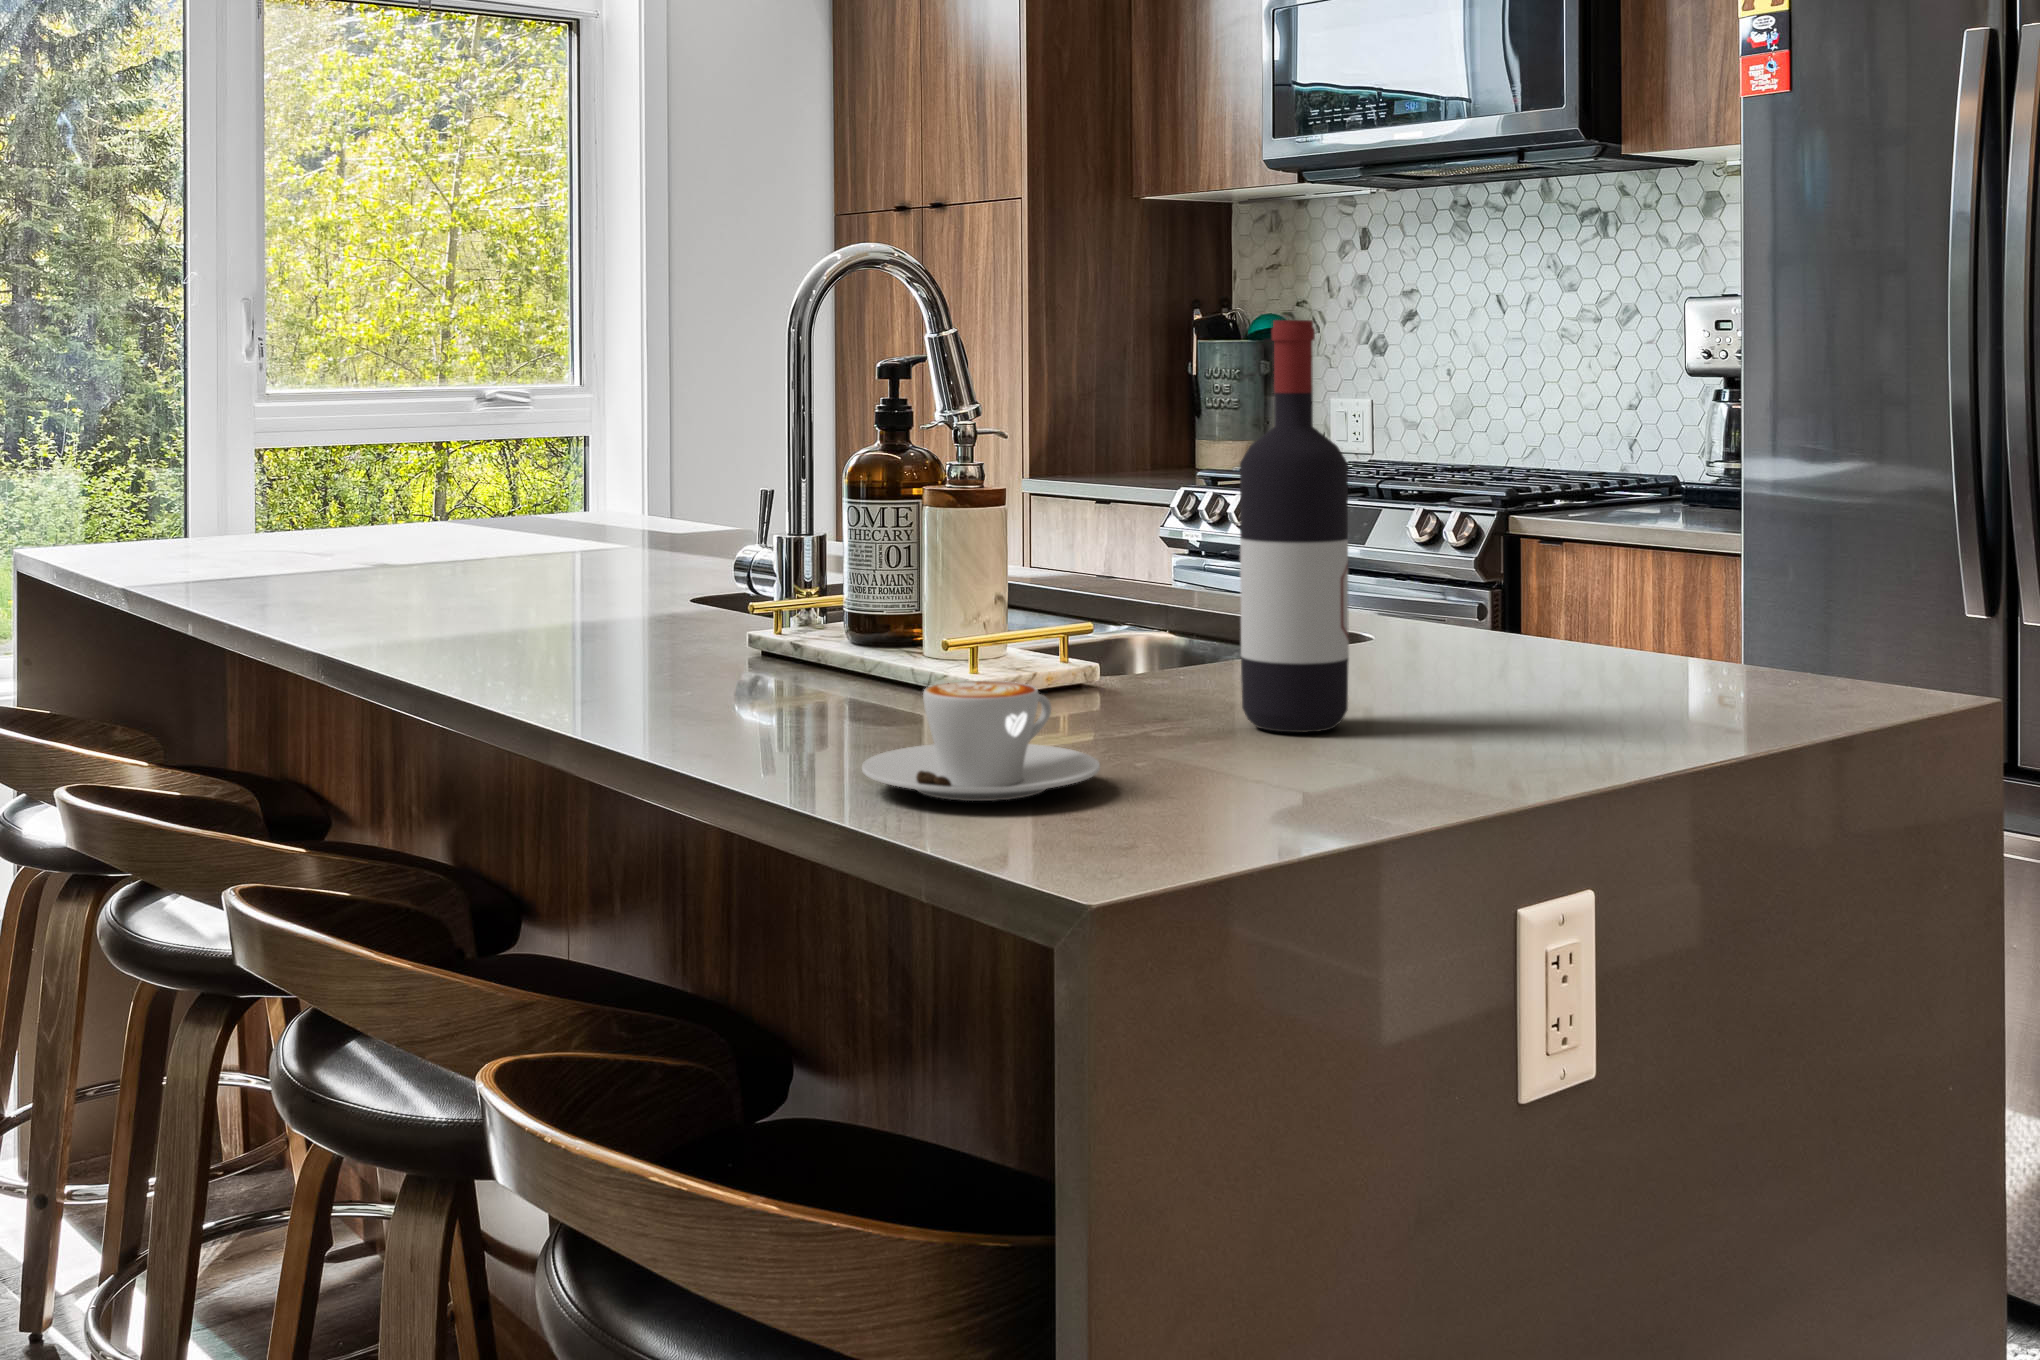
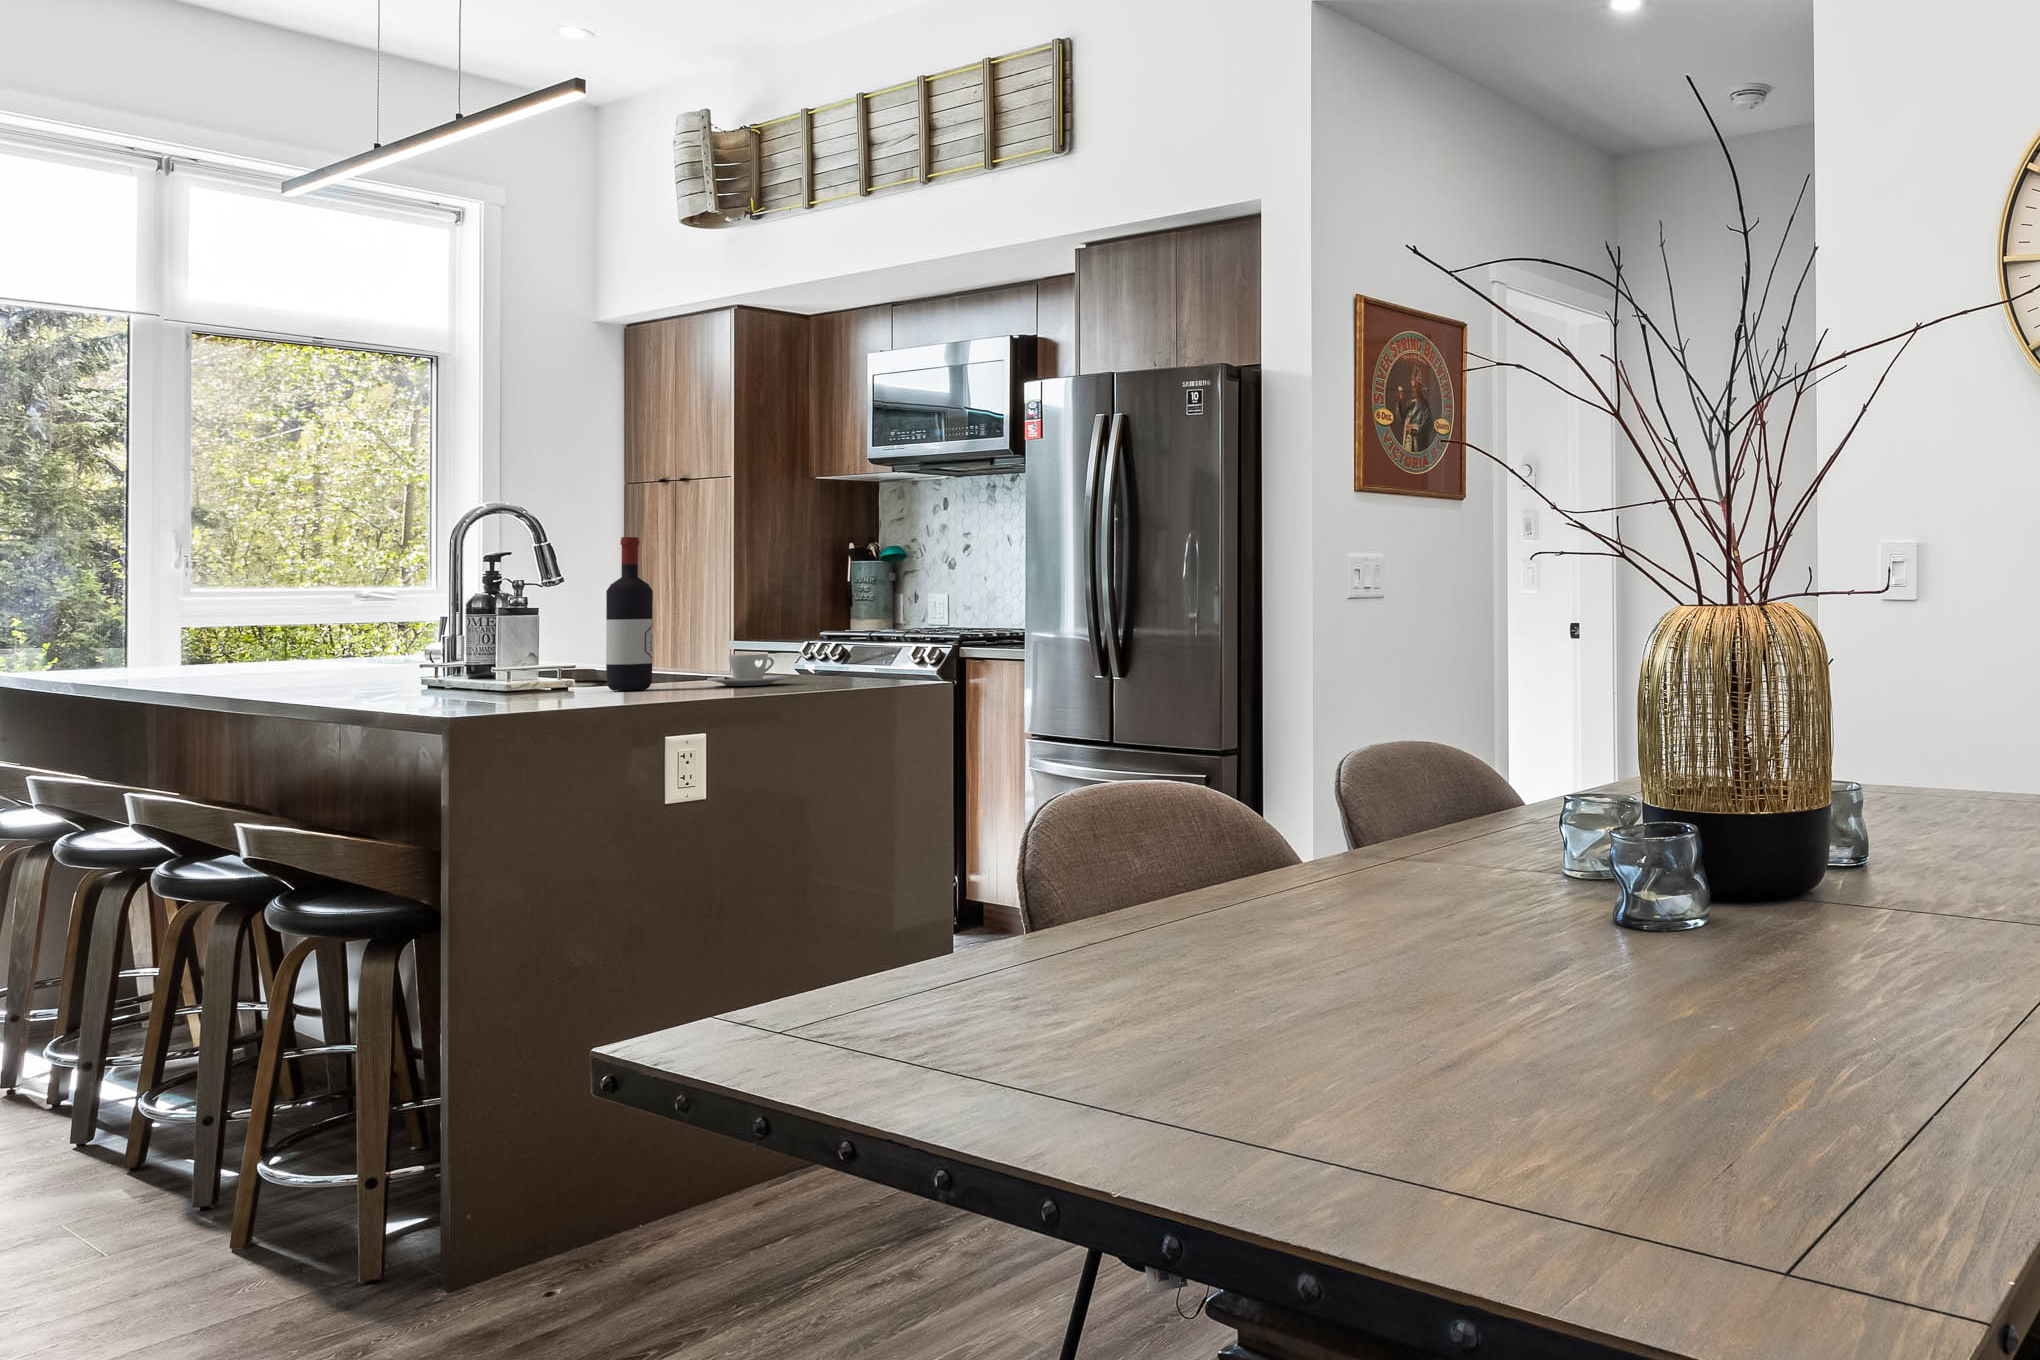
coffee cup: present [862,681,1100,801] -> present [707,654,788,686]

